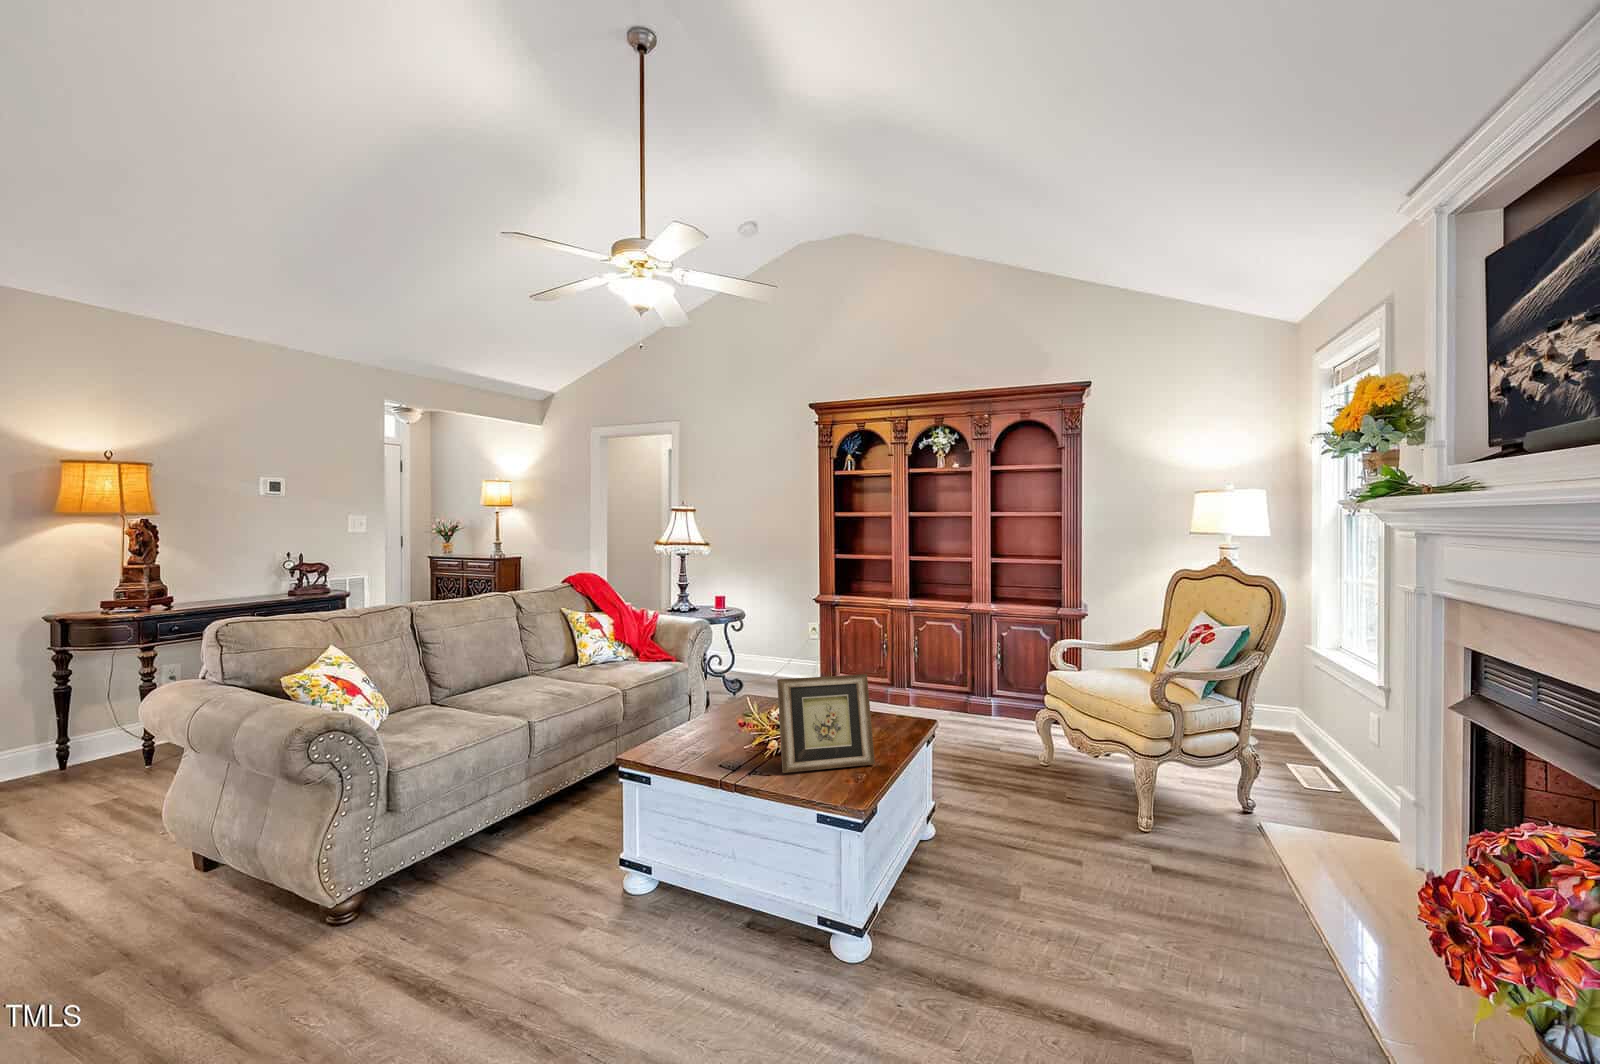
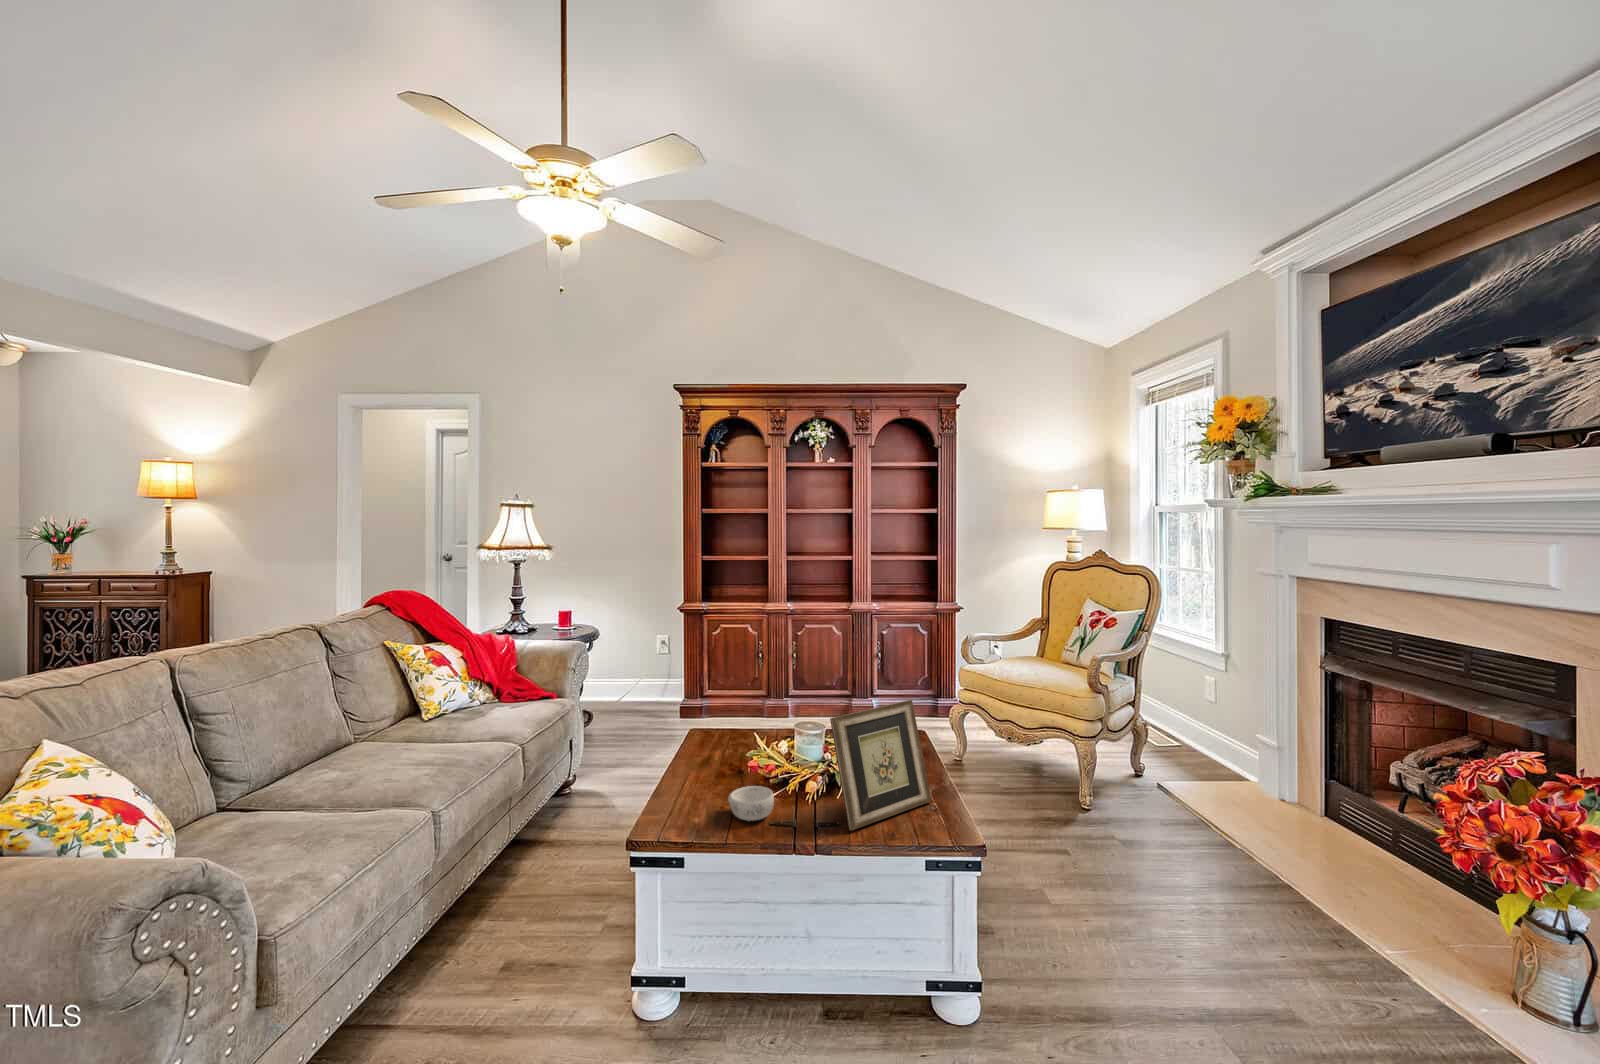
decorative bowl: none [706,730,742,755] -> present [728,786,774,821]

